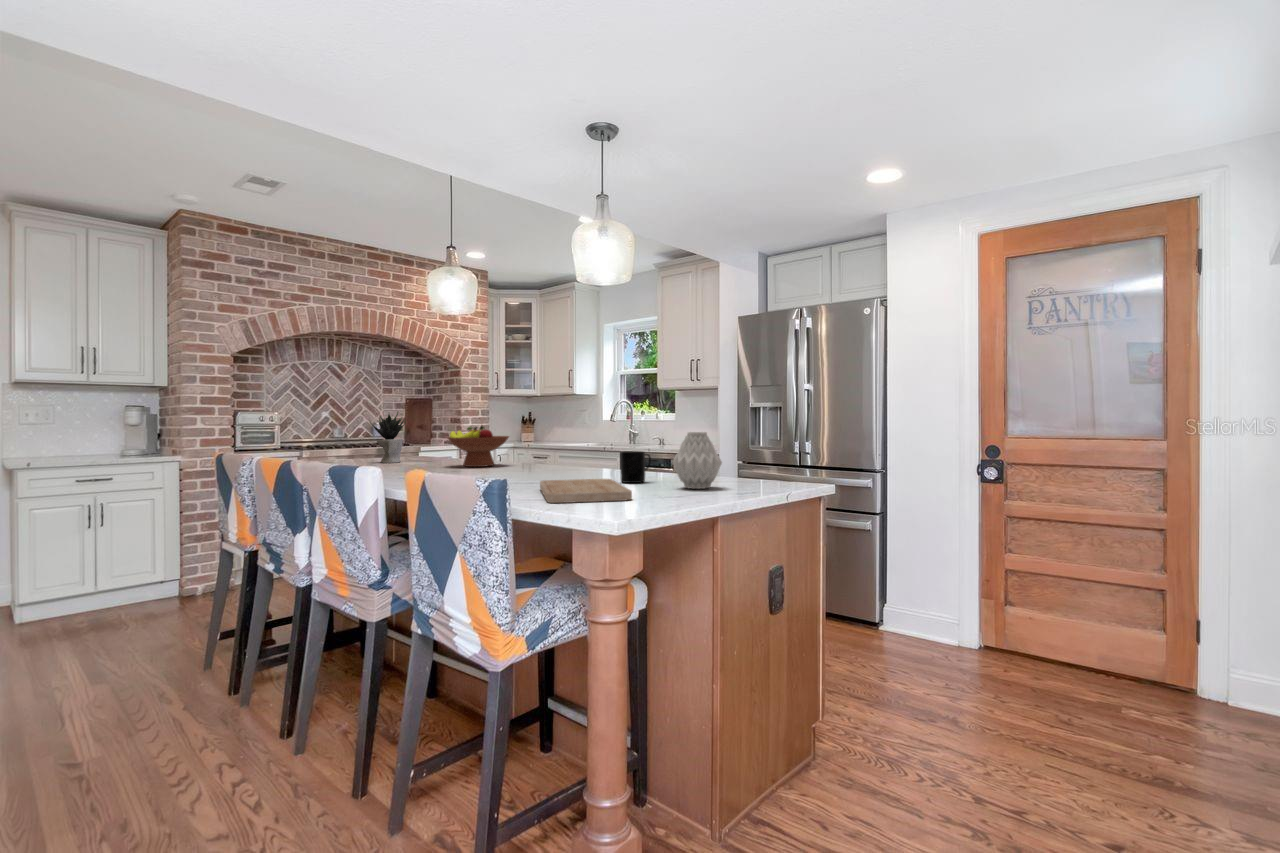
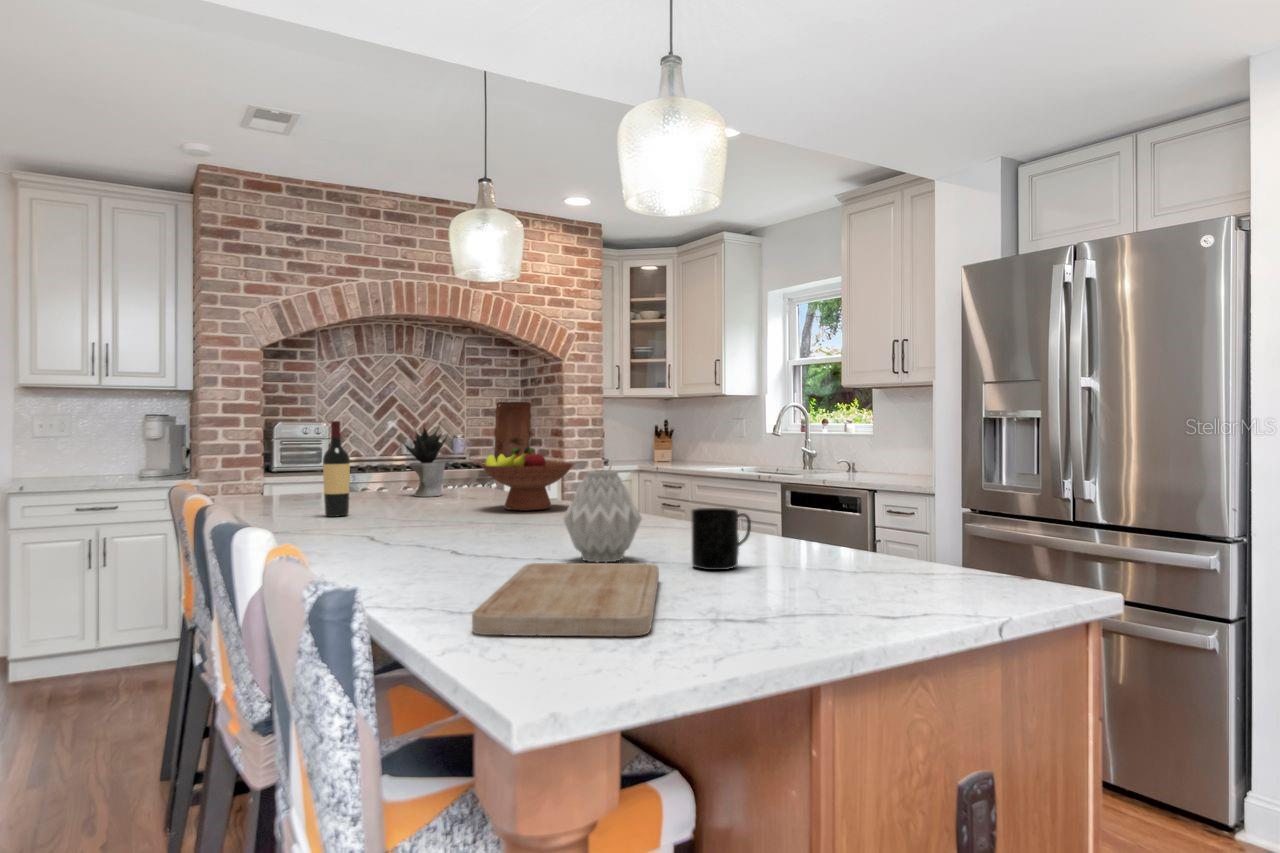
wine bottle: none [341,408,360,473] -> present [323,421,350,517]
vase: present [673,432,722,489] -> present [564,470,642,563]

